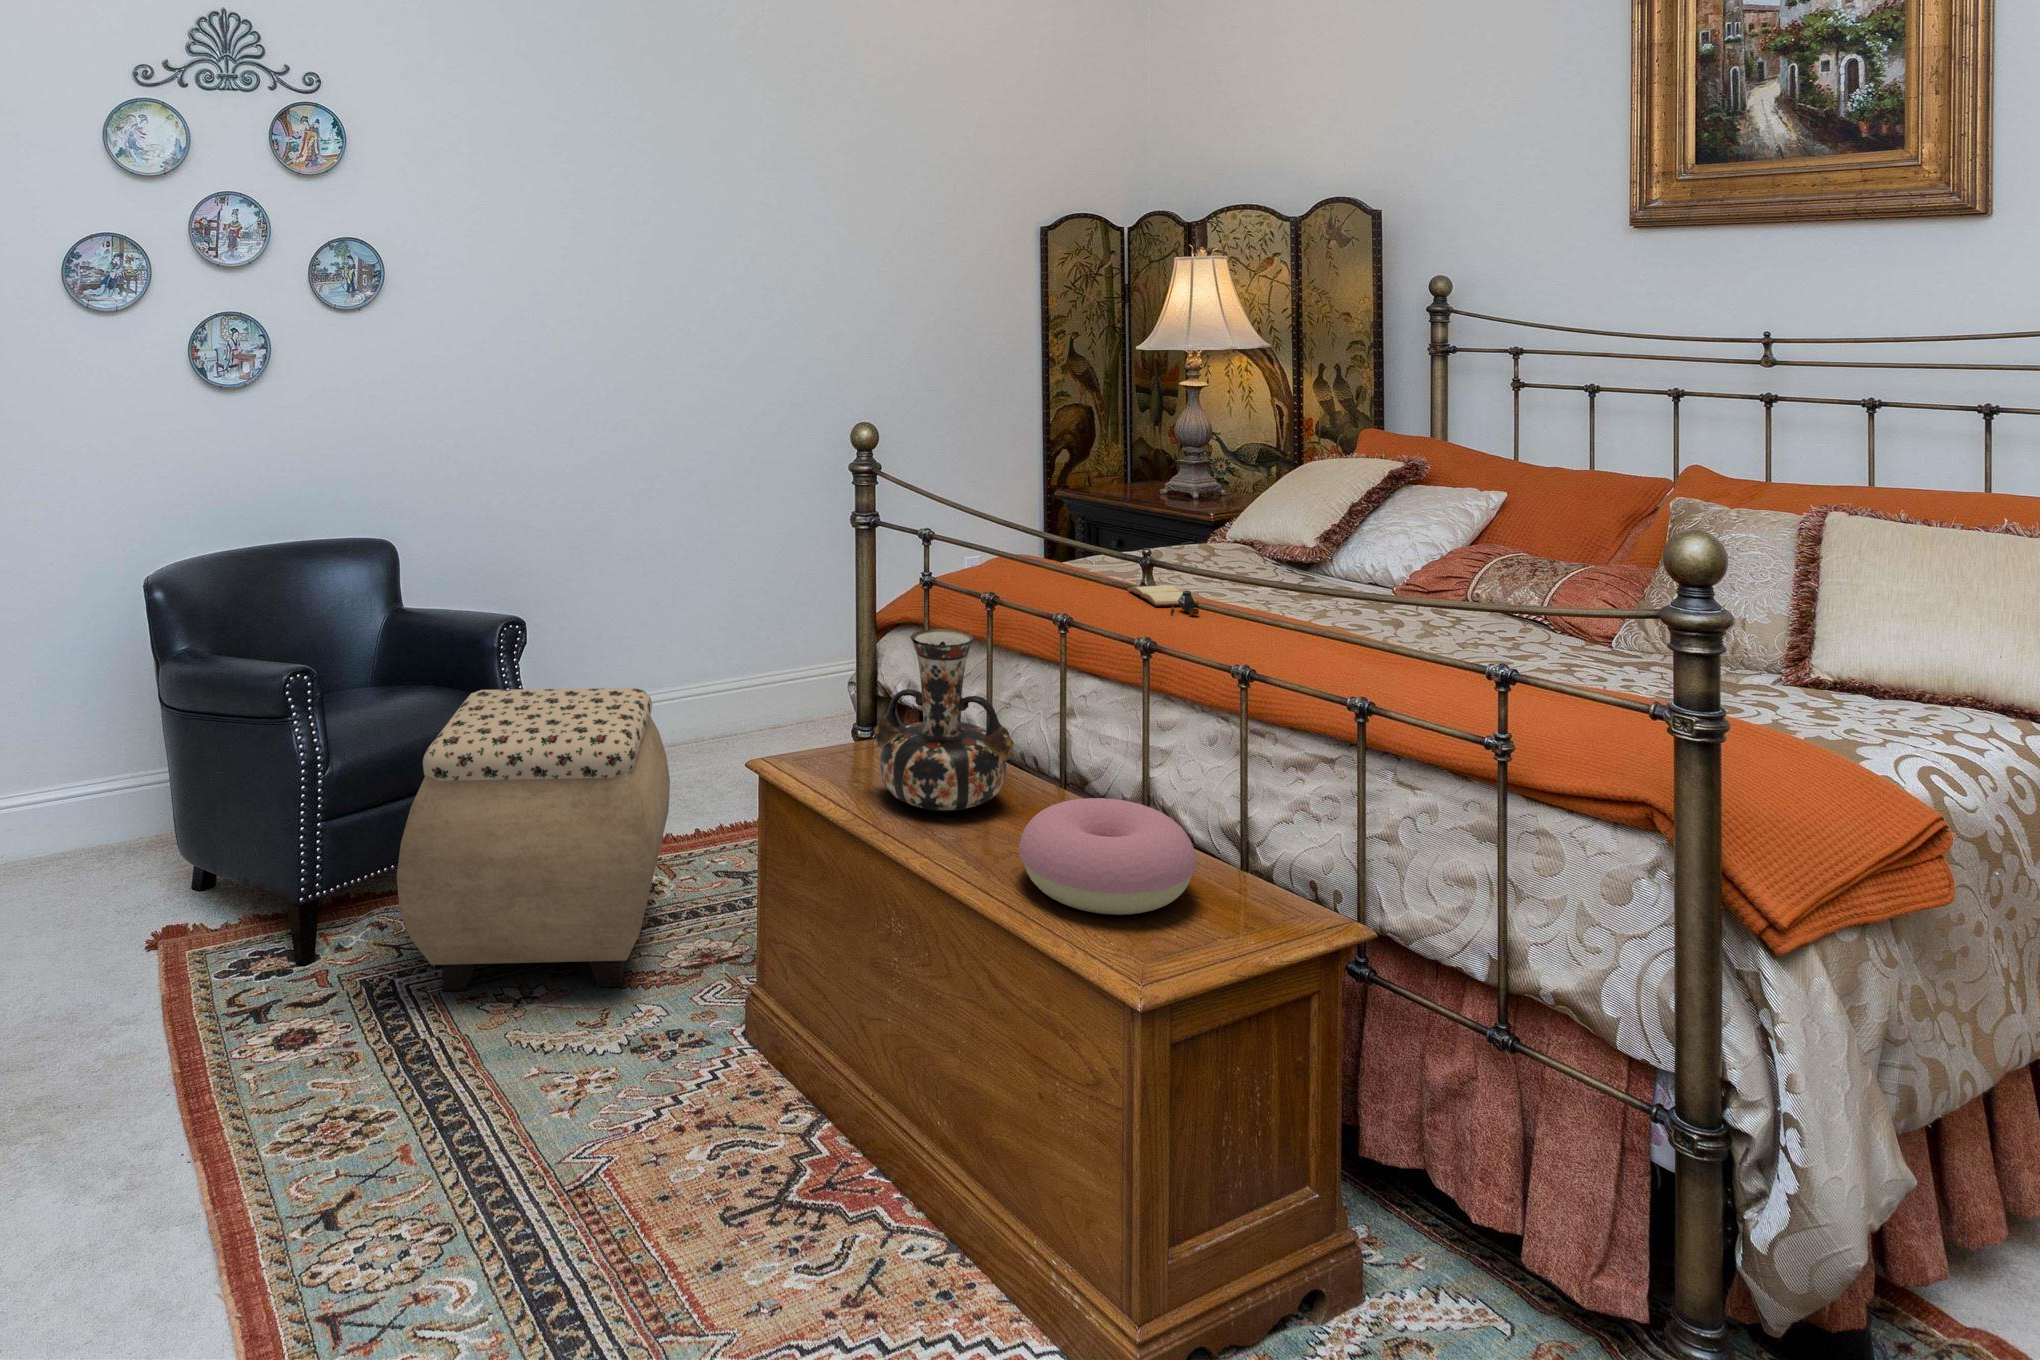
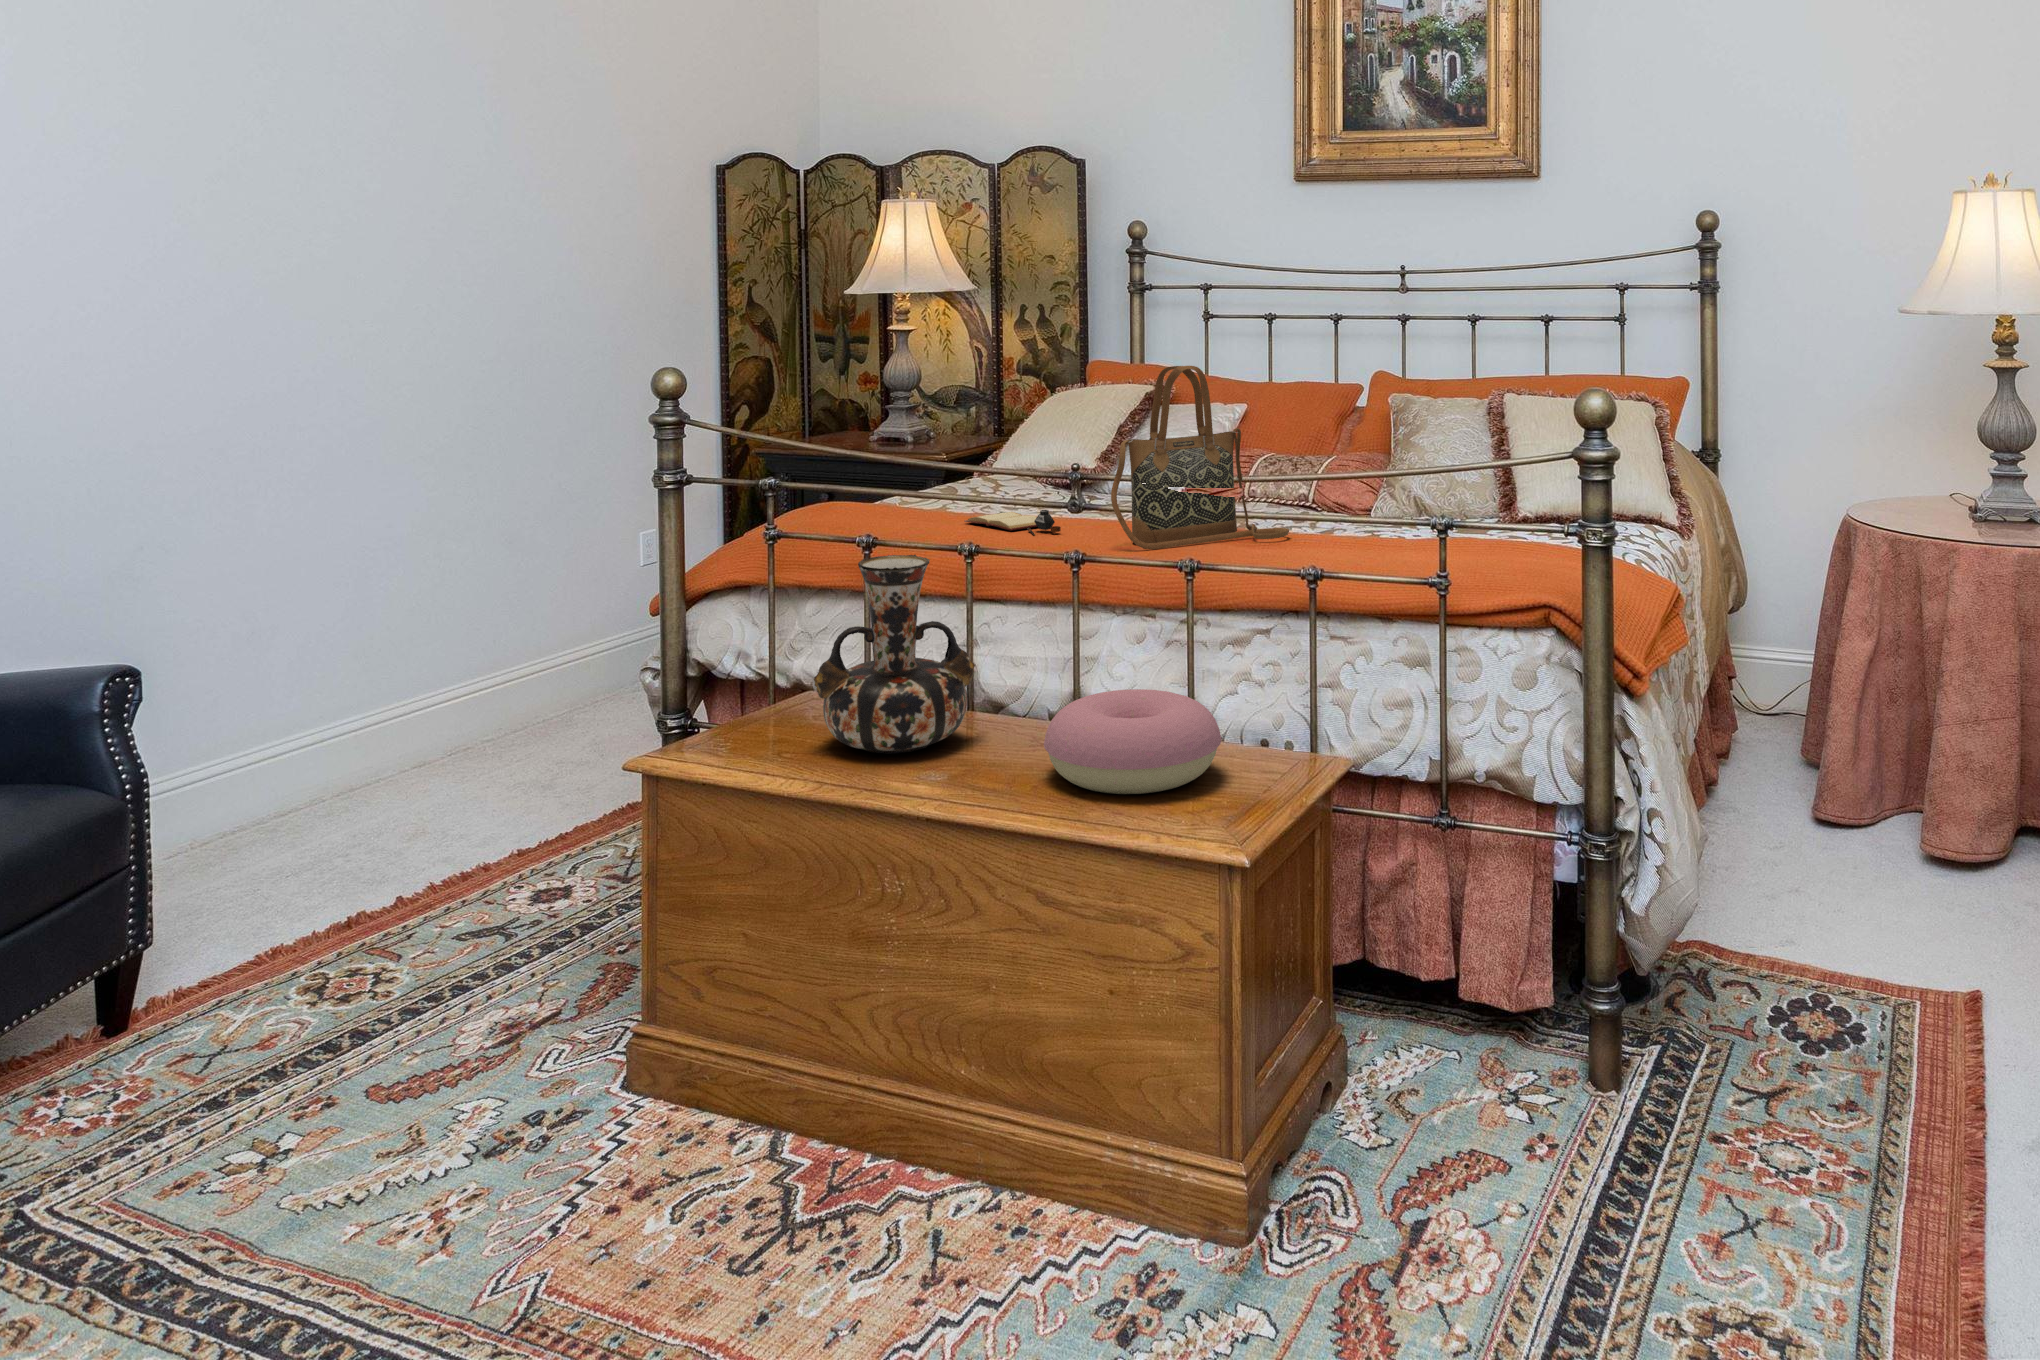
handbag: none [1222,463,1429,657] -> present [1111,366,1289,549]
ottoman: present [397,688,670,990] -> none [60,720,468,1185]

